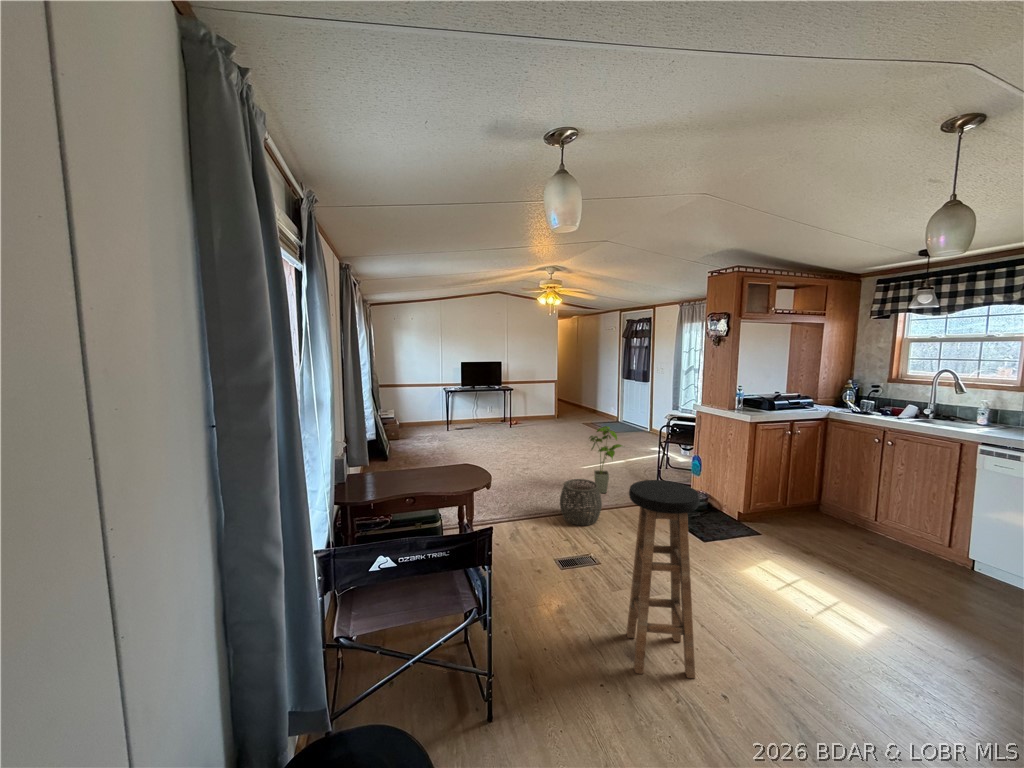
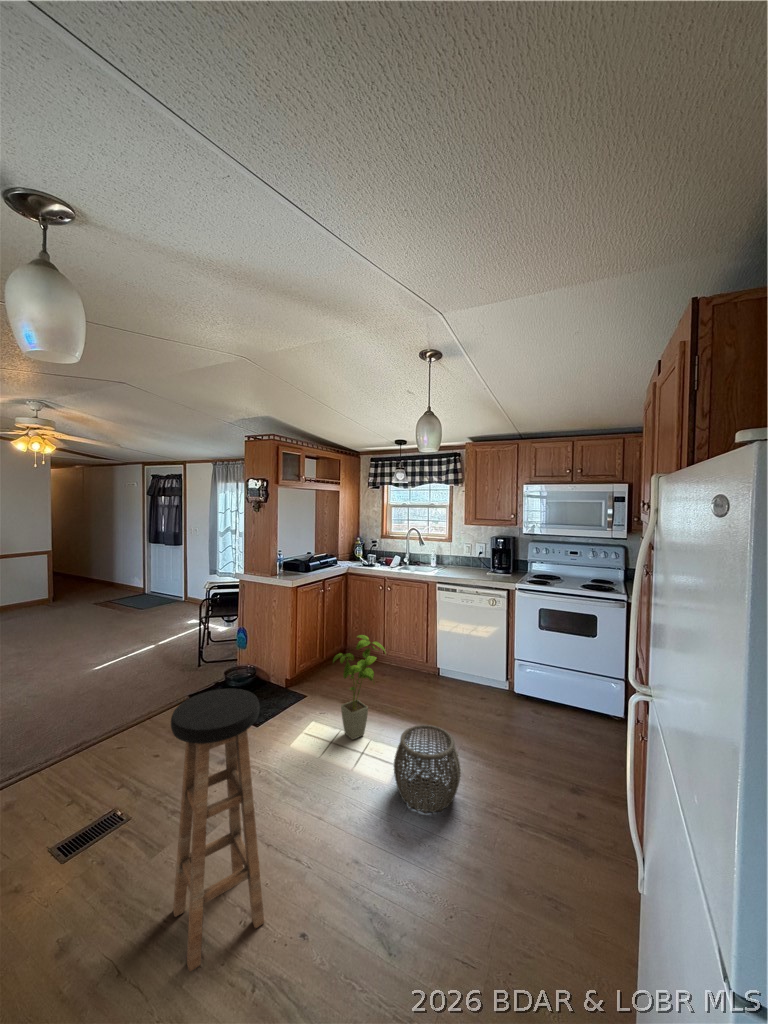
house plant: present [589,426,622,493] -> present [333,635,385,740]
woven basket: present [560,479,602,525] -> present [394,725,461,813]

